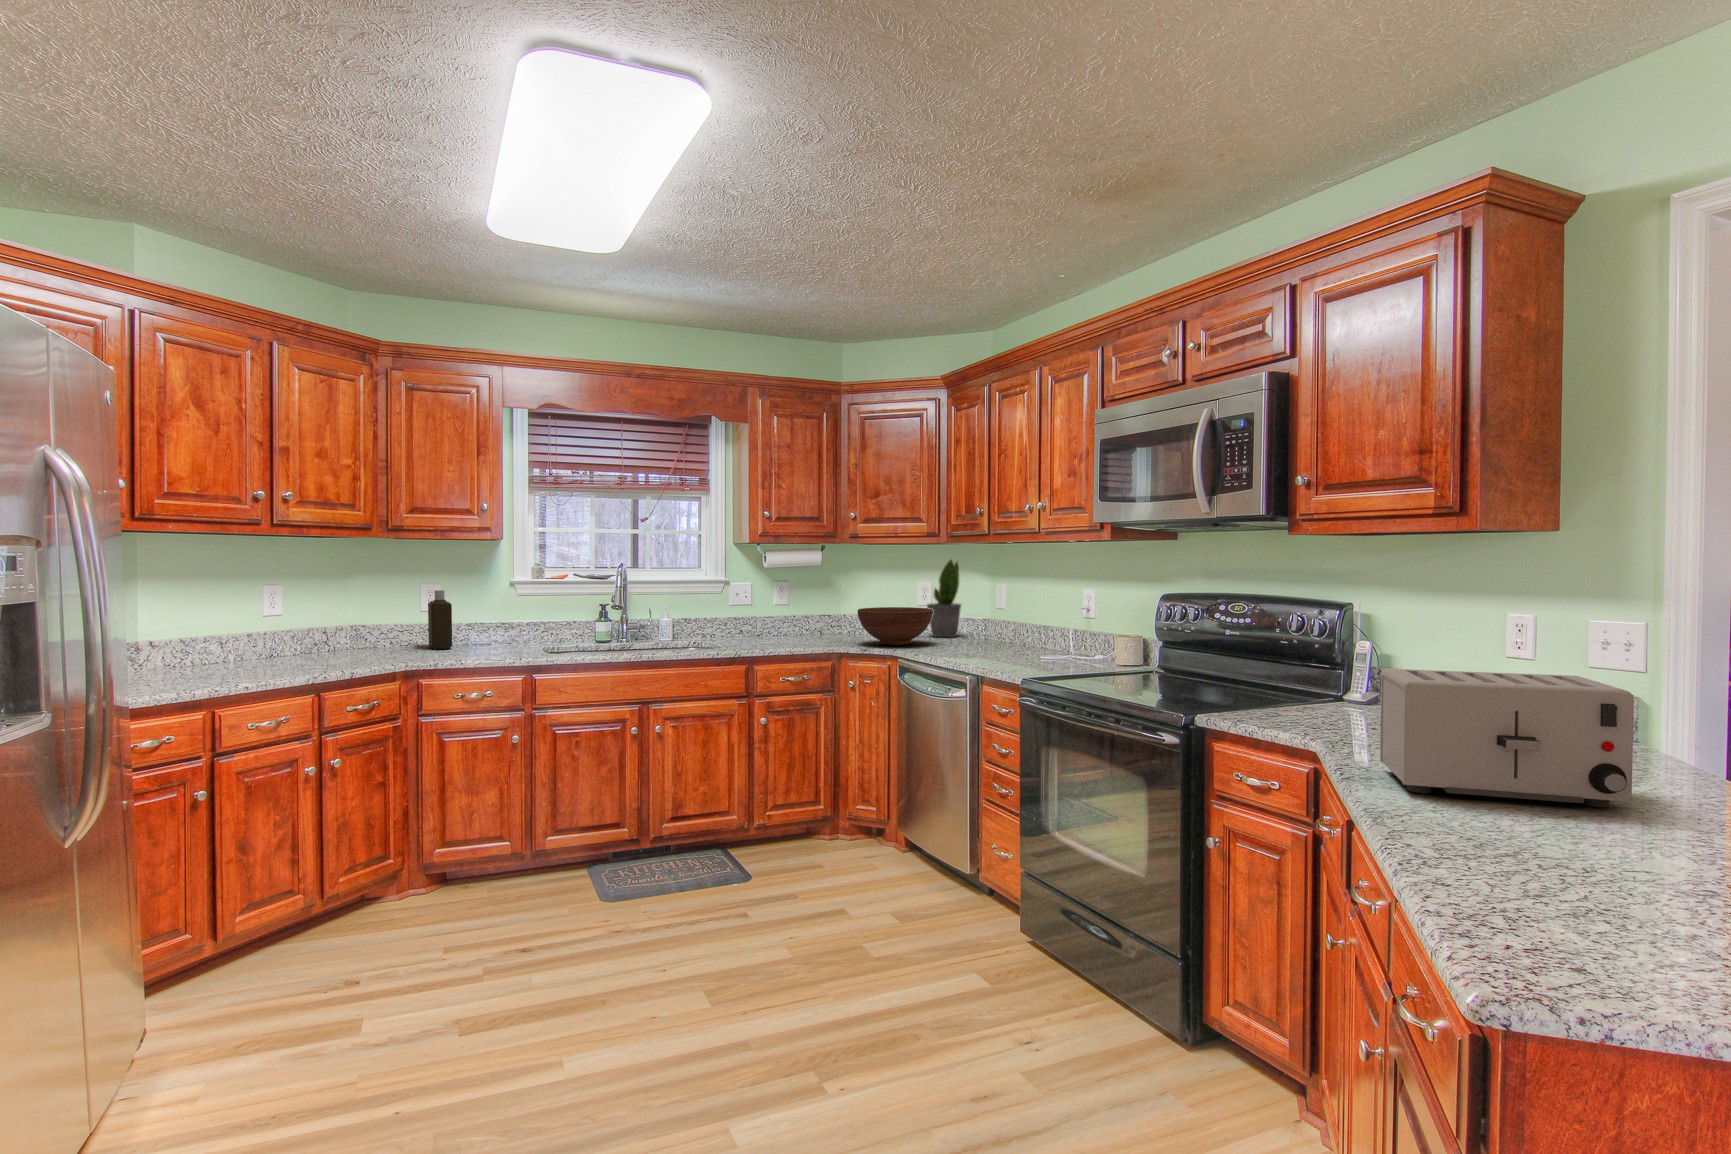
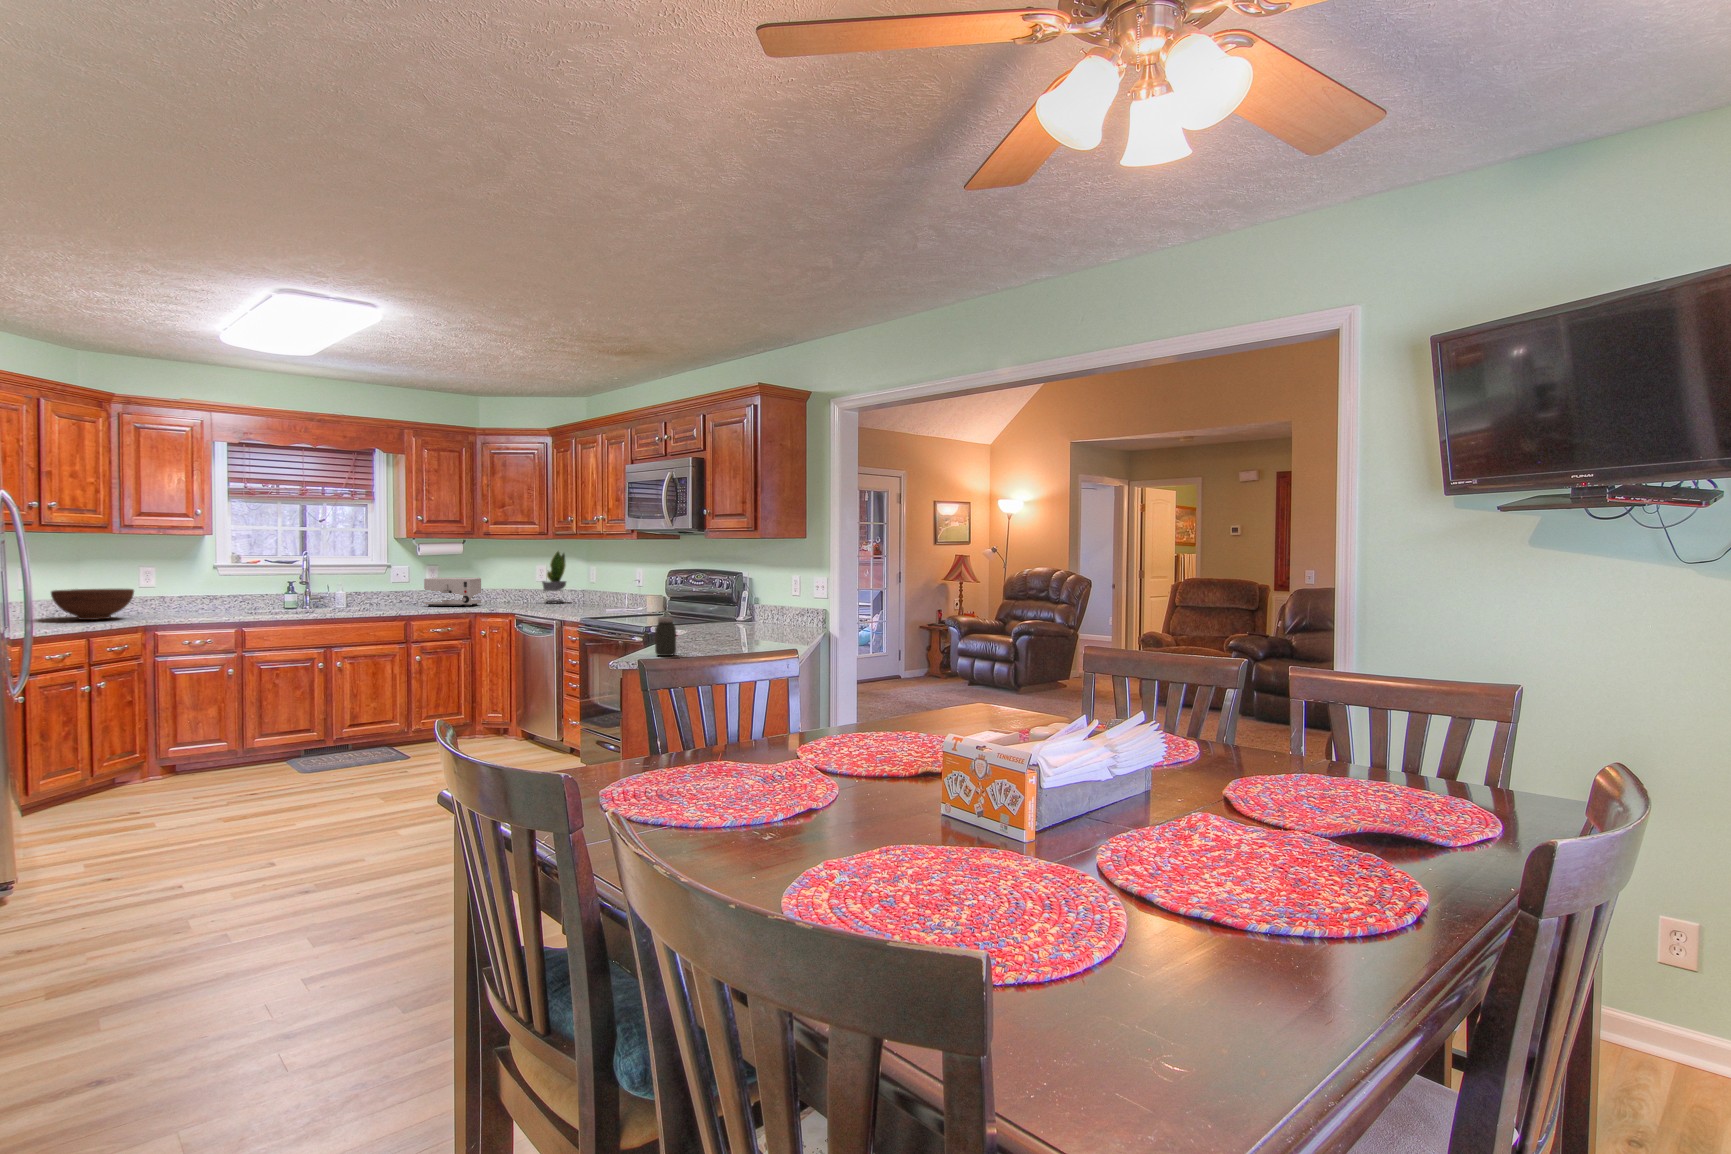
bottle: present [428,590,452,649] -> none [145,572,169,614]
fruit bowl: present [858,607,933,645] -> present [51,589,134,620]
toaster: present [1380,669,1634,807] -> present [424,578,481,607]
jar: none [1537,810,1641,976] -> present [655,617,676,656]

